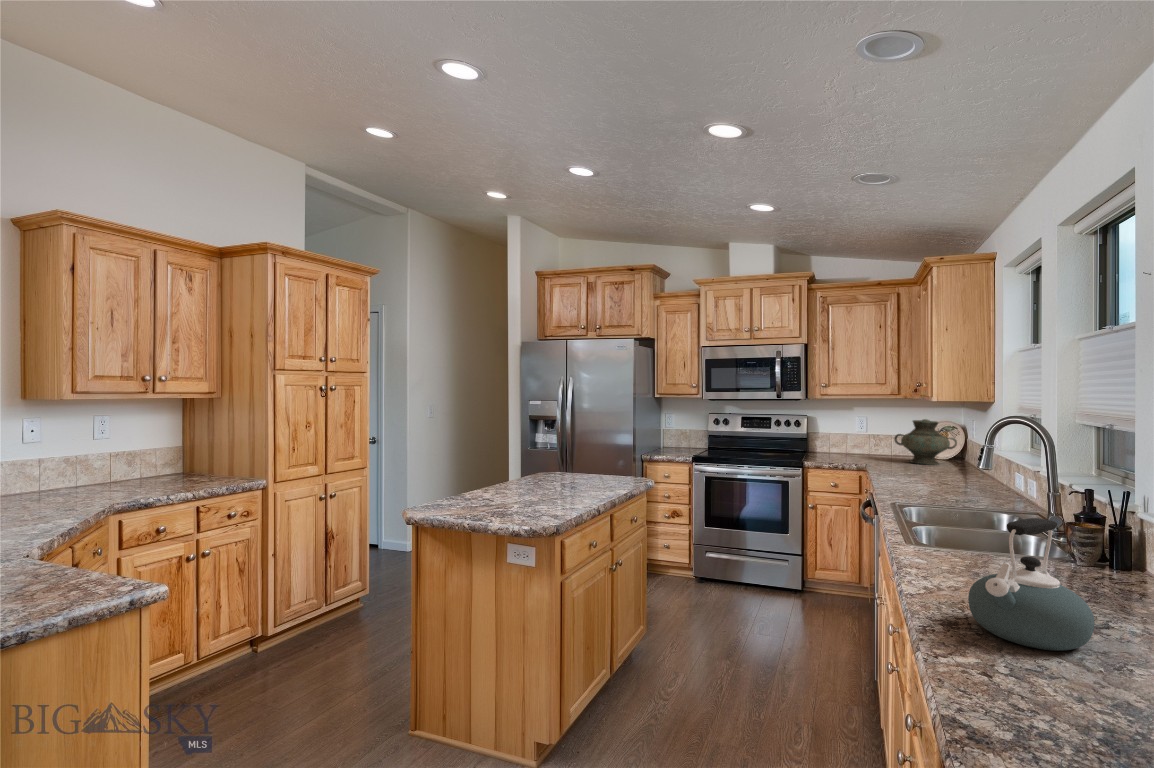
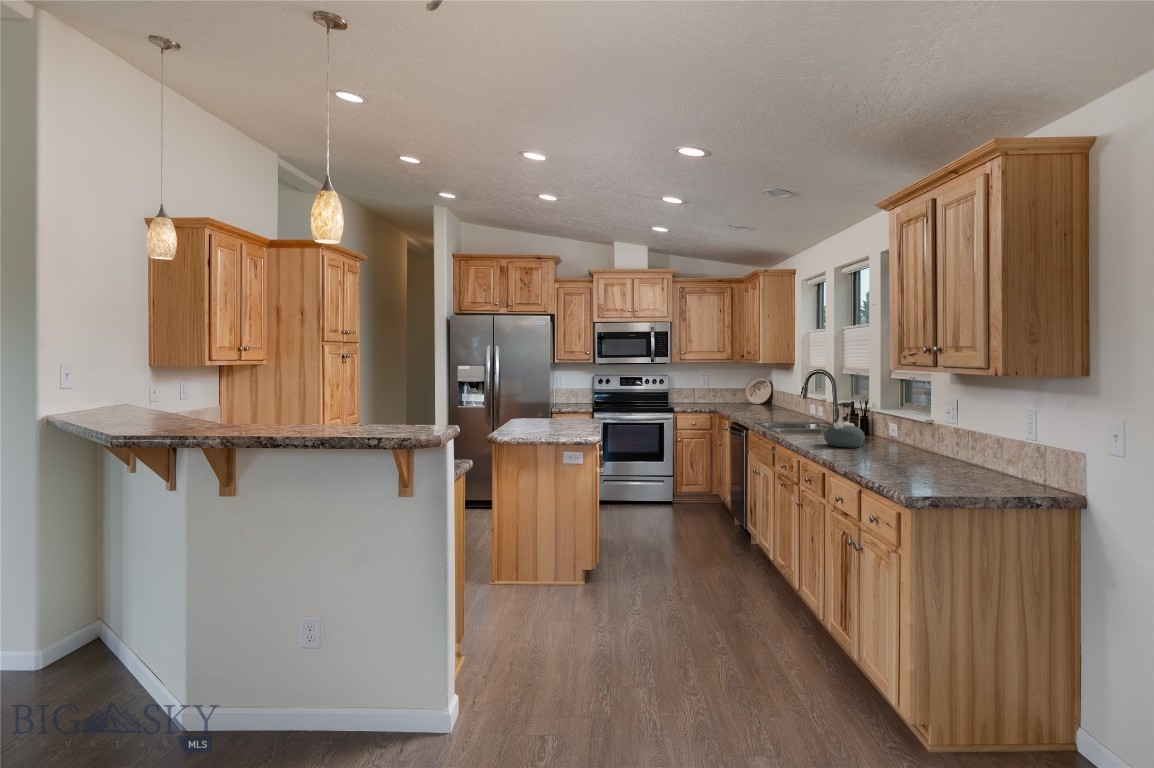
vase: present [895,419,957,465] -> none [728,376,765,407]

